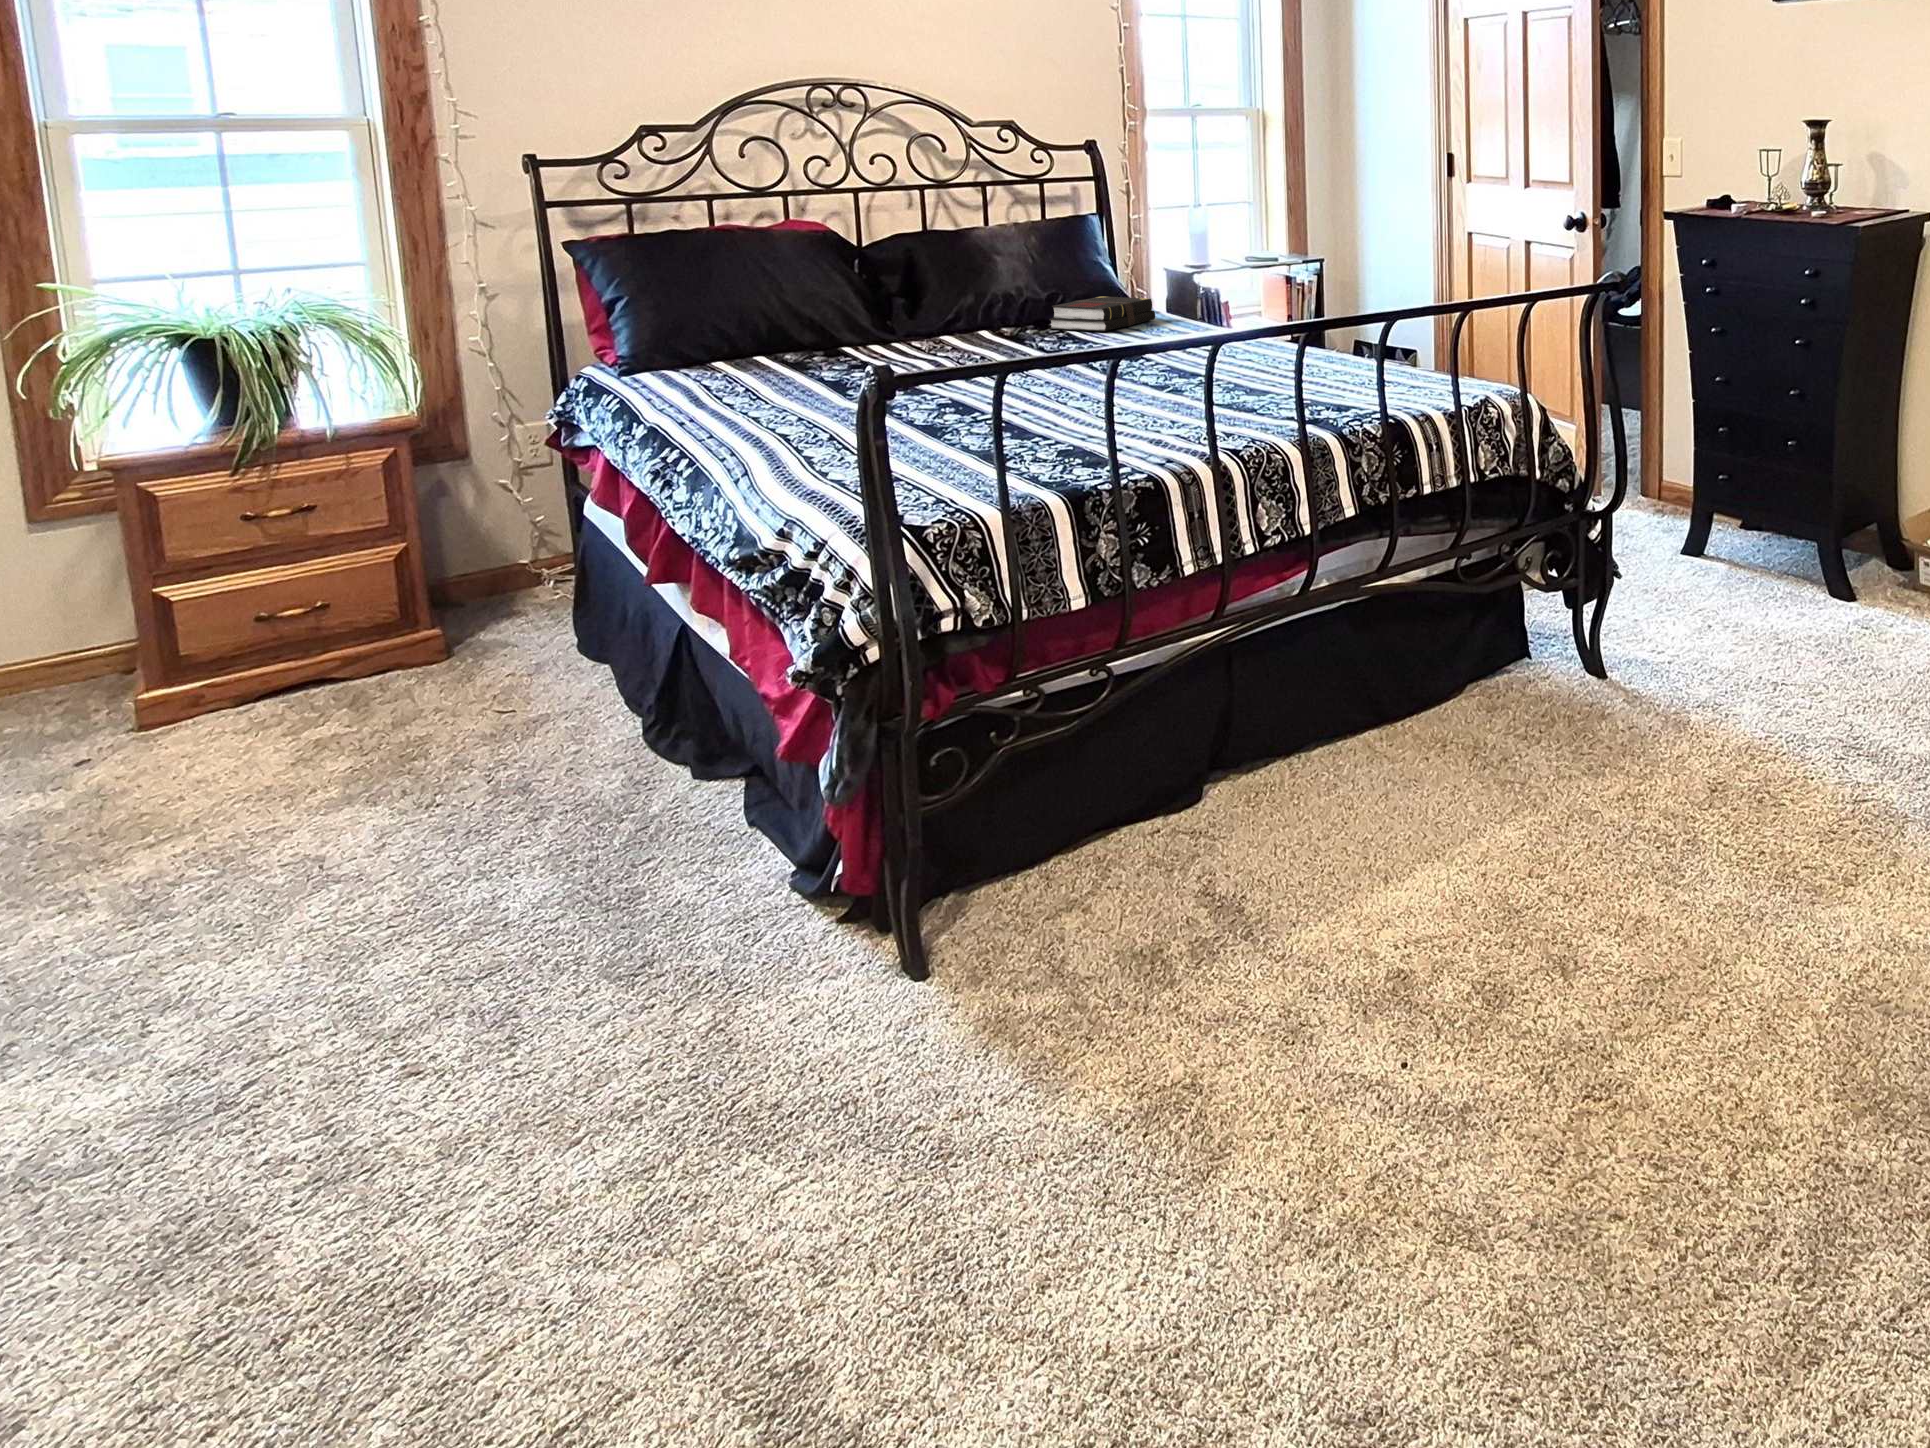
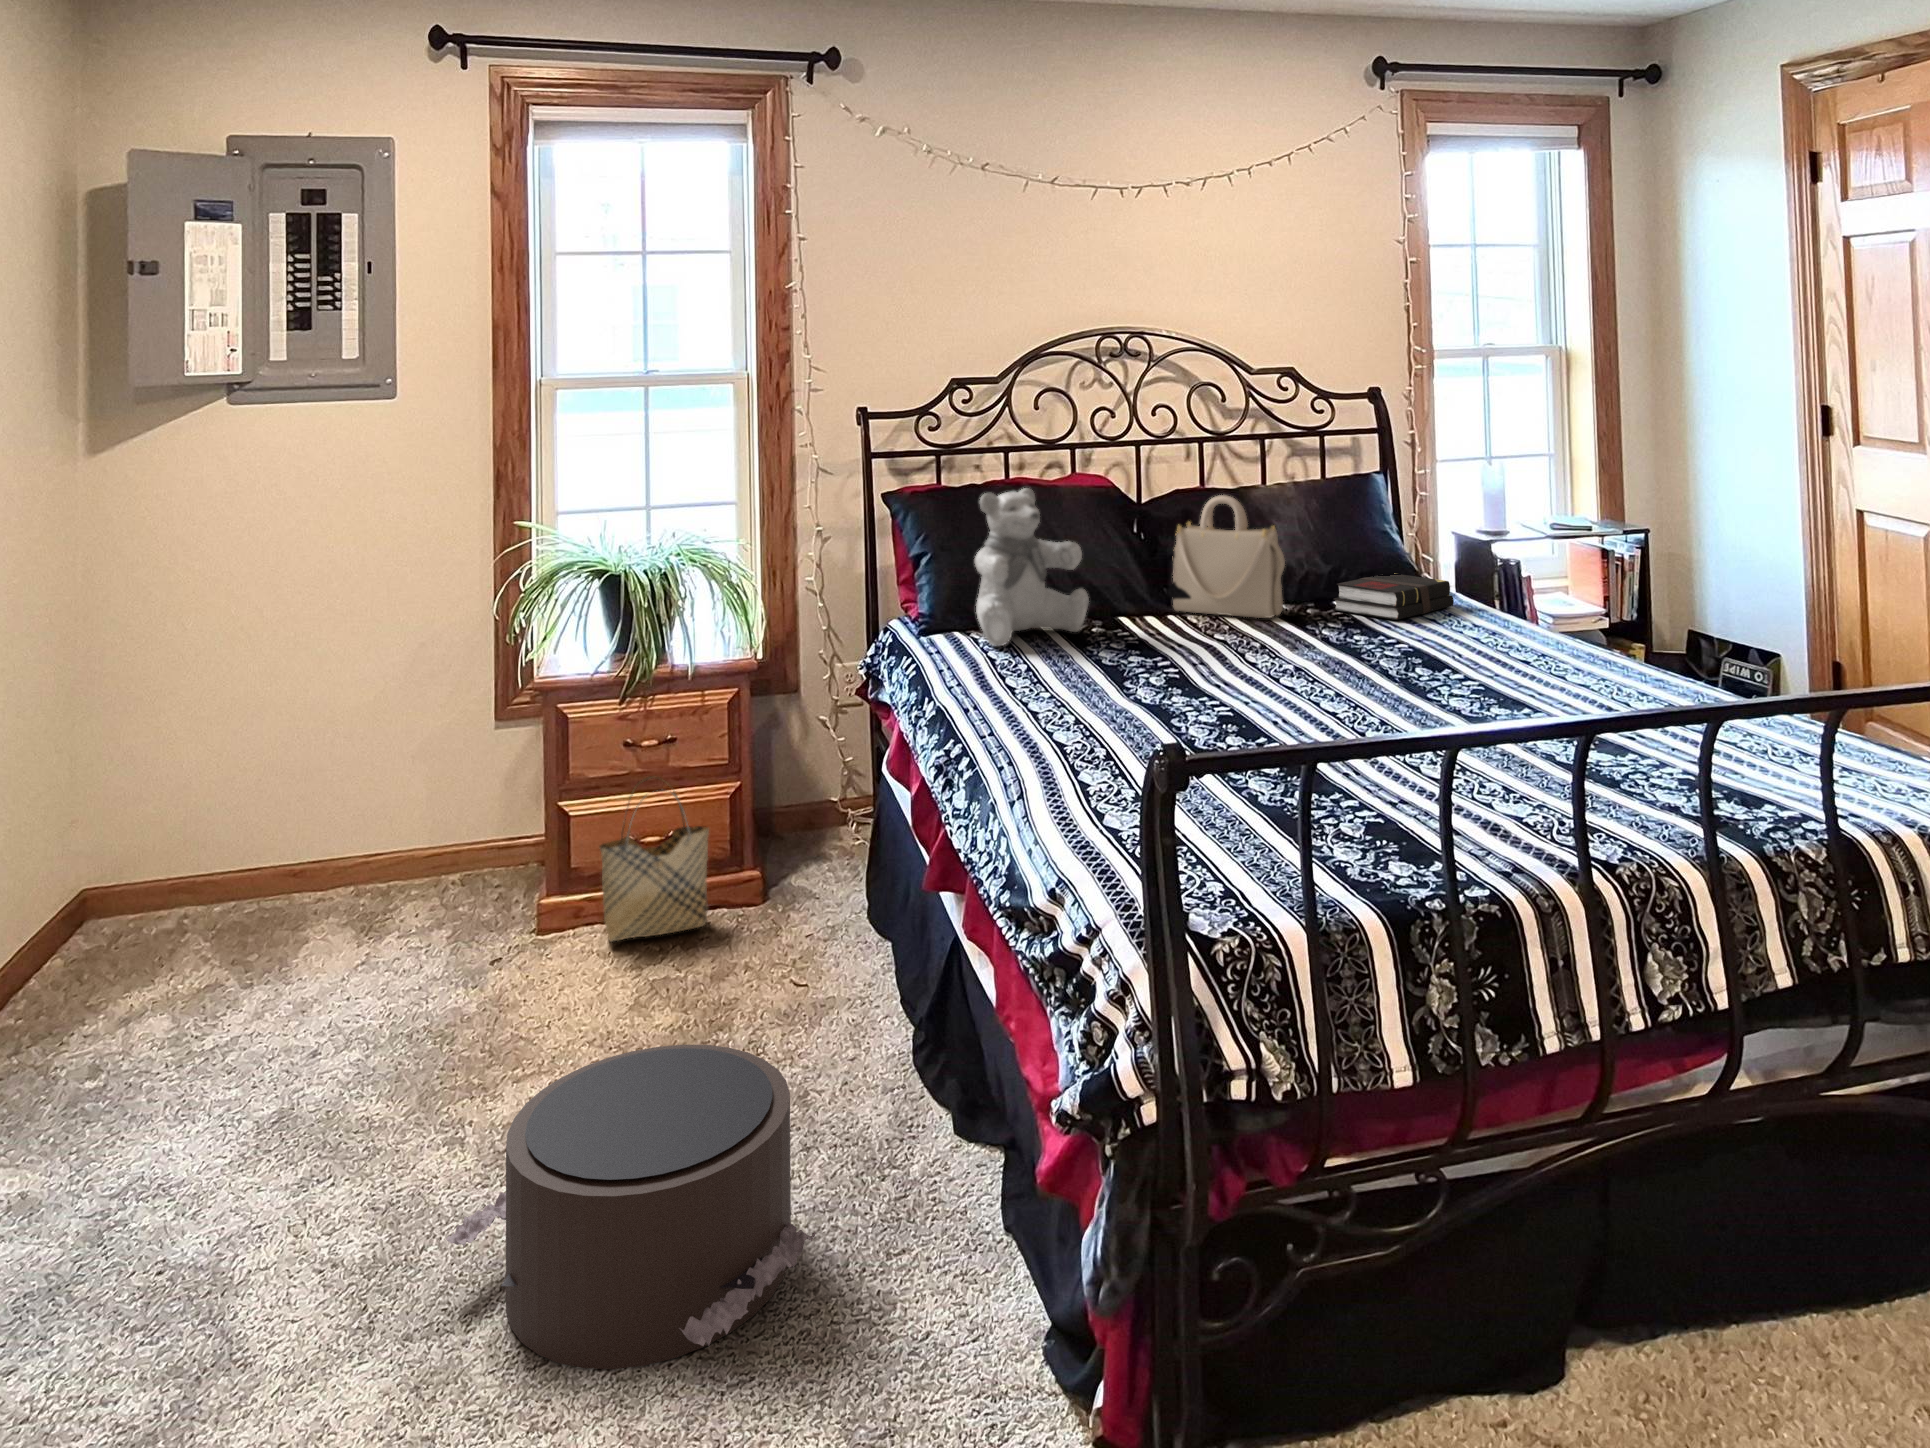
teddy bear: none [679,228,807,376] -> present [975,488,1089,646]
handbag: none [893,232,1002,339] -> present [1173,495,1285,618]
woven basket: none [226,546,382,715] -> present [600,777,709,942]
pouf: none [119,735,564,1006] -> present [446,1044,816,1369]

